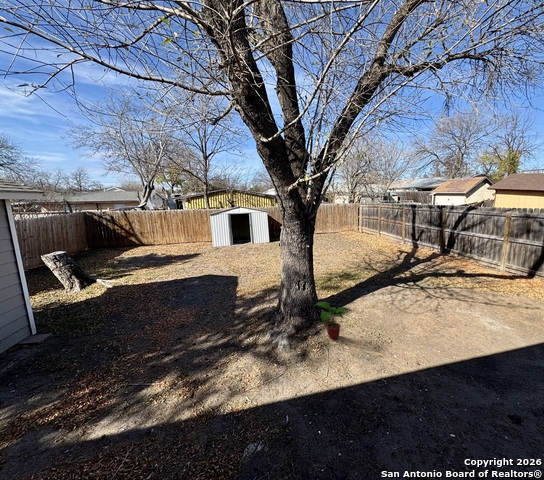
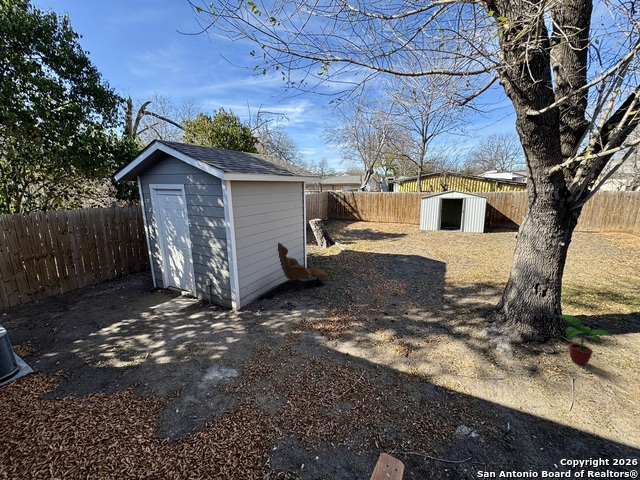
lounge chair: none [15,298,104,357] -> present [278,243,328,290]

